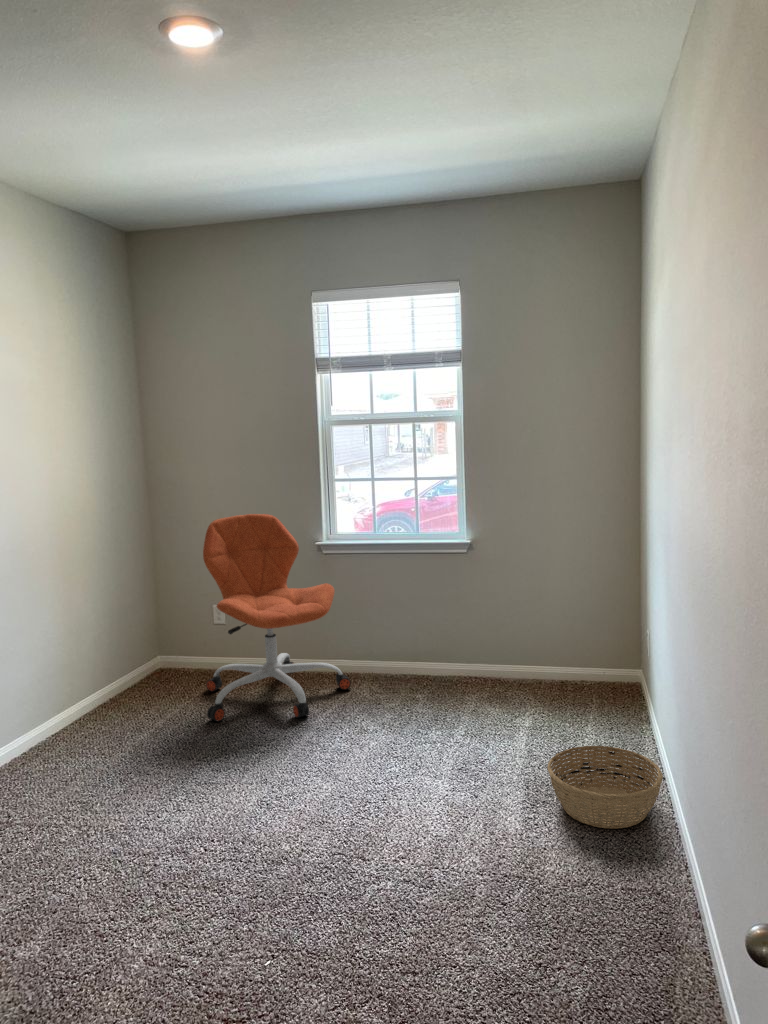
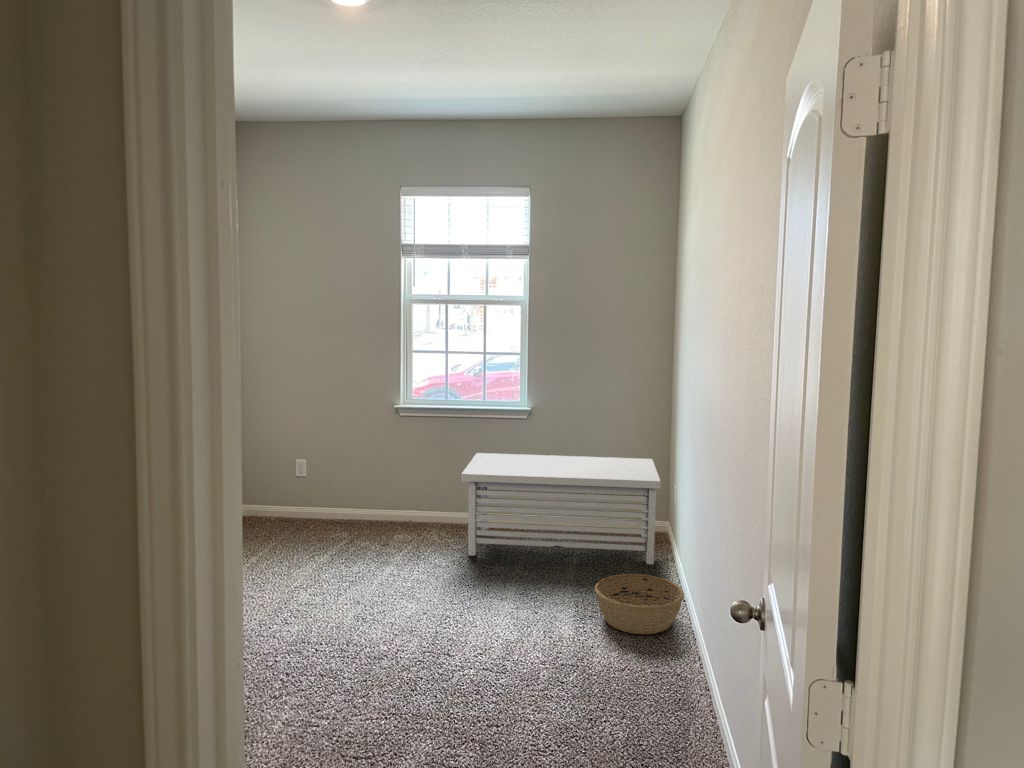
office chair: present [203,514,351,722] -> none [290,378,422,559]
storage bench: none [389,593,628,726] -> present [461,453,661,564]

